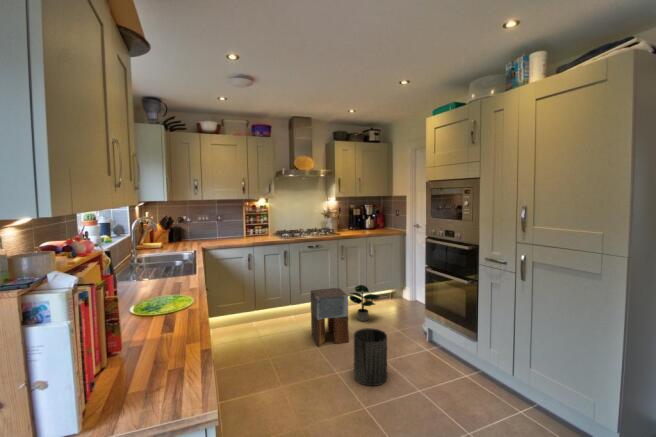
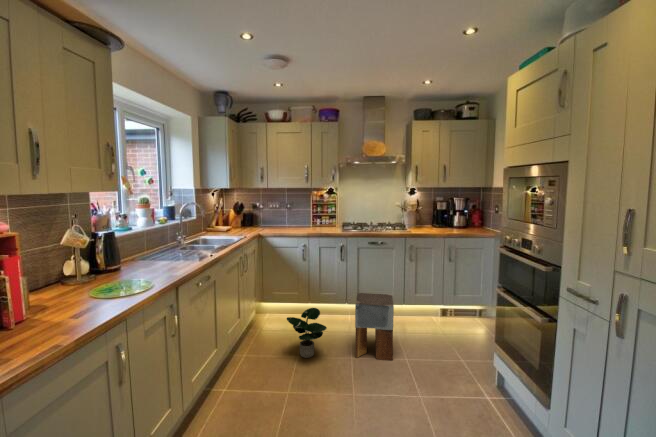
potted plant: present [349,285,380,321] -> present [287,308,327,358]
trash can: present [353,328,387,386] -> none [372,350,415,425]

